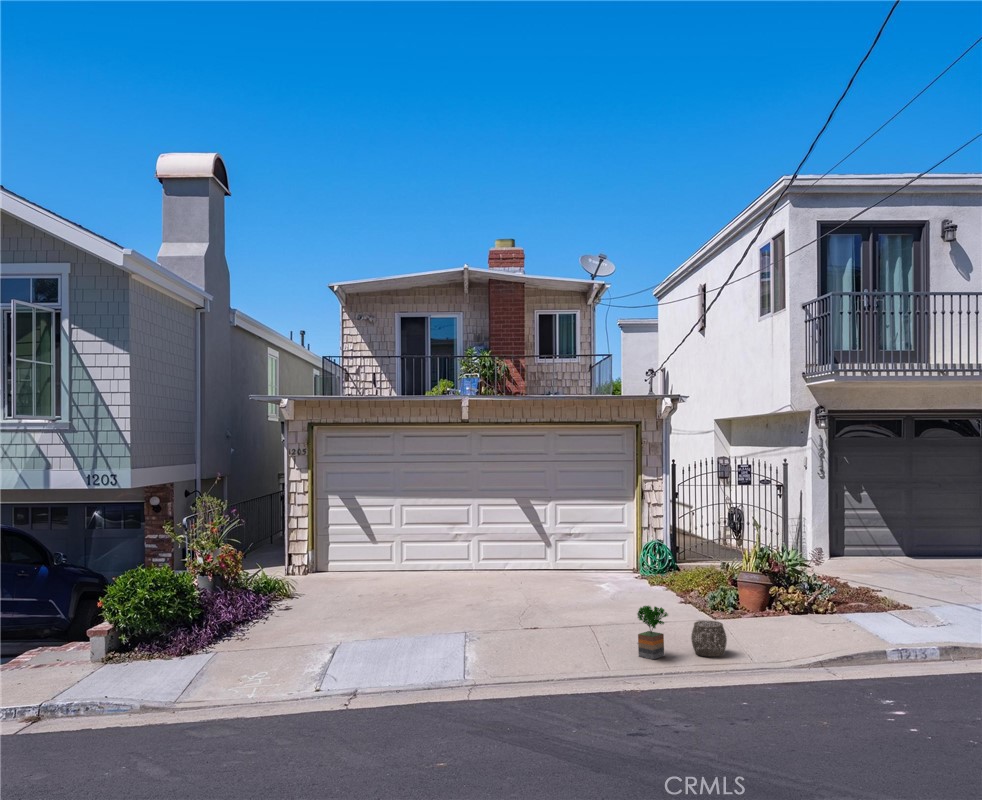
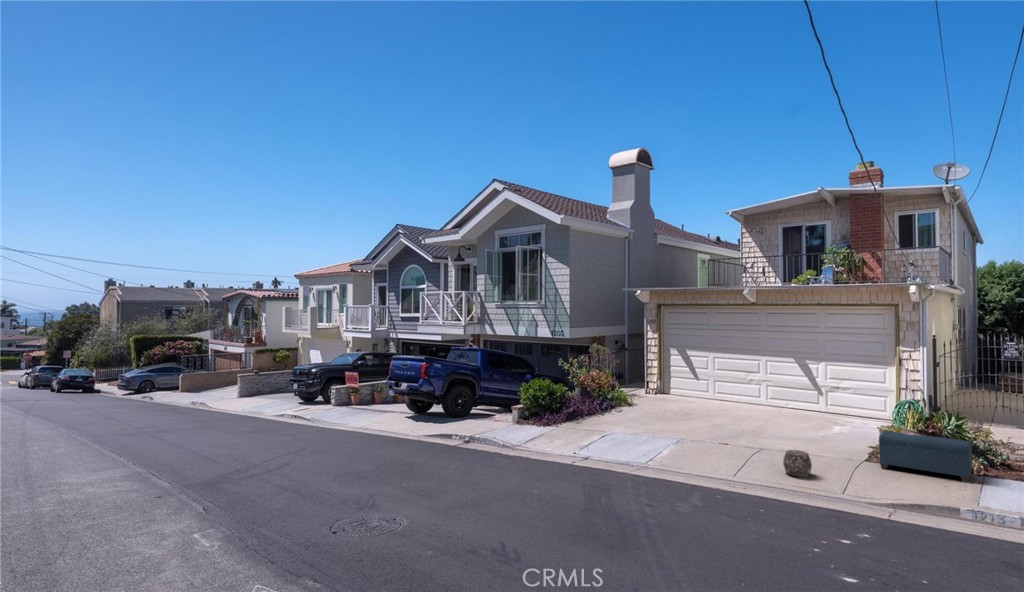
bench: none [734,576,831,625] -> present [879,431,972,482]
potted tree: present [637,606,668,659] -> none [740,431,768,468]

